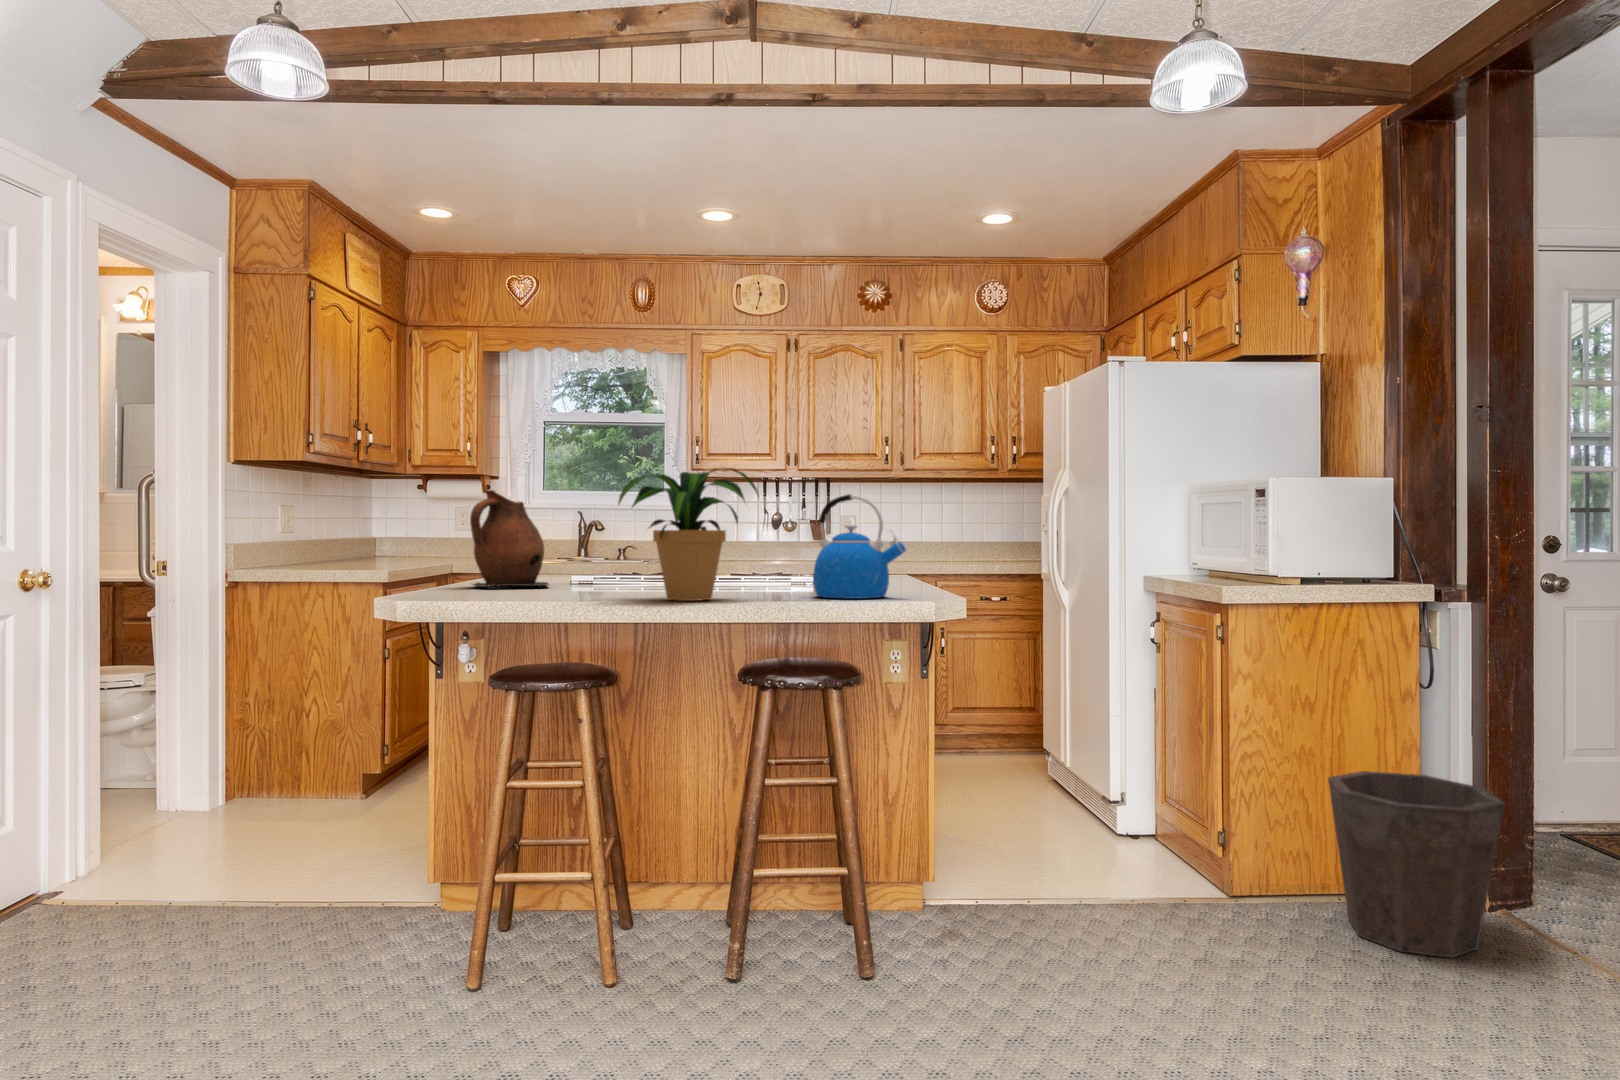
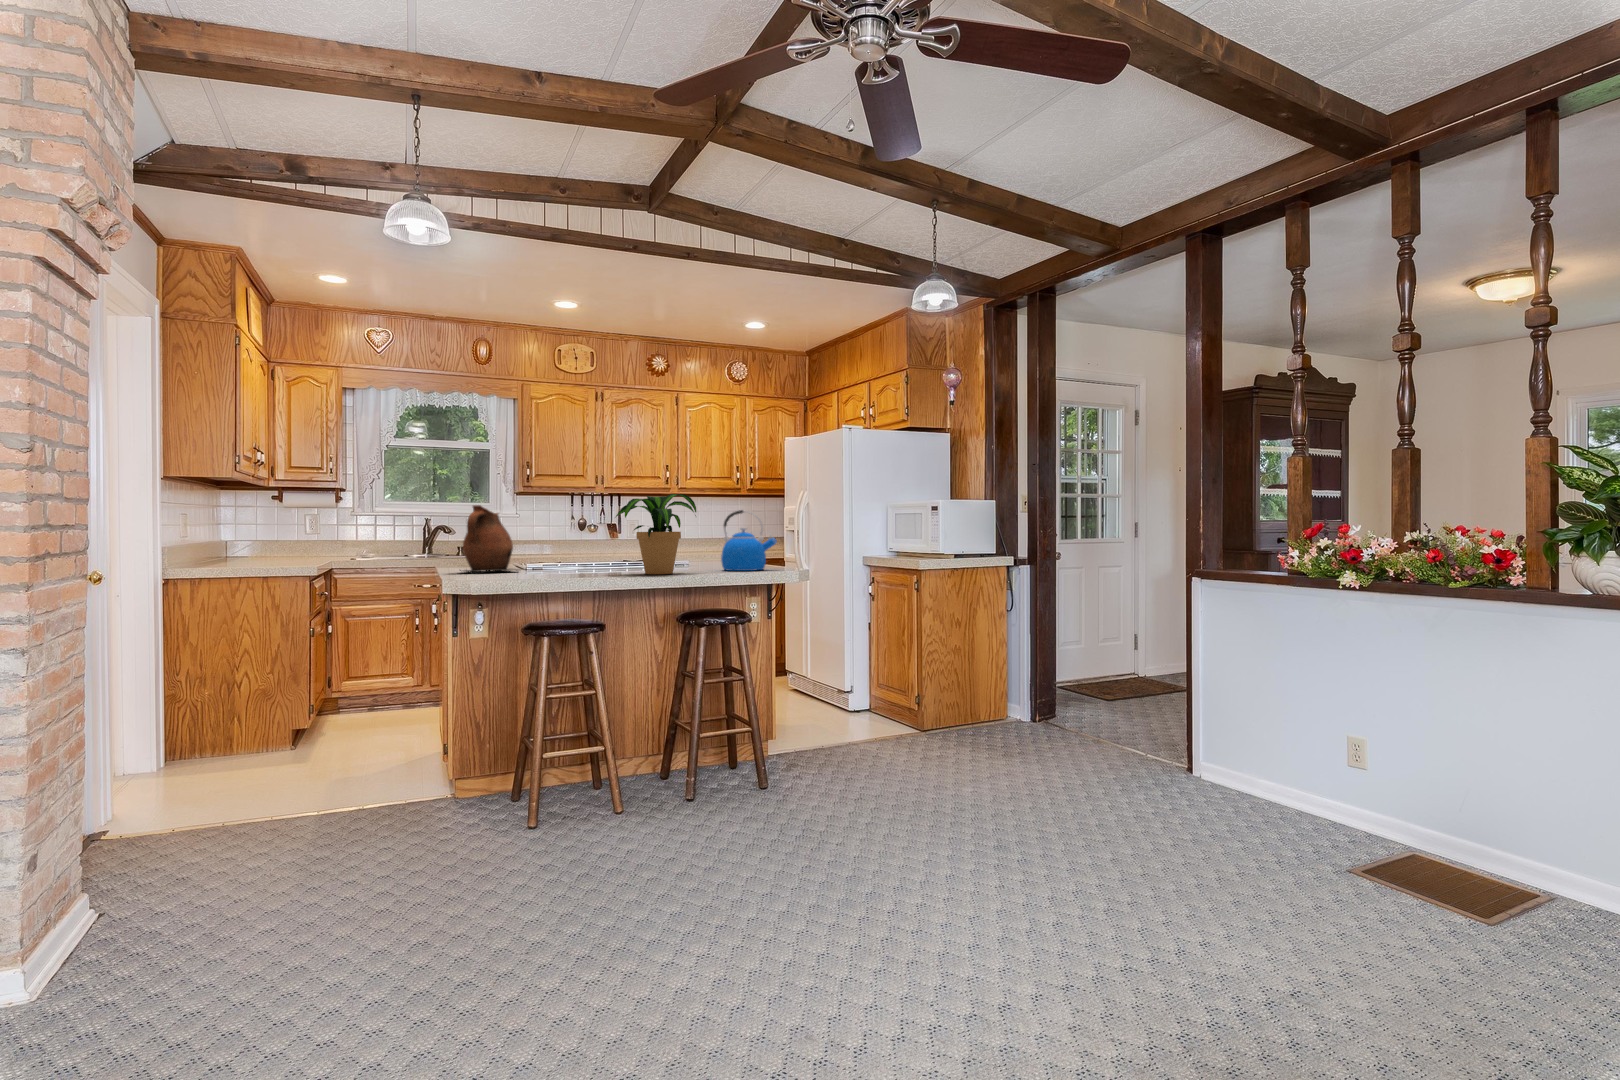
waste bin: present [1328,771,1505,958] -> none [971,656,1052,744]

